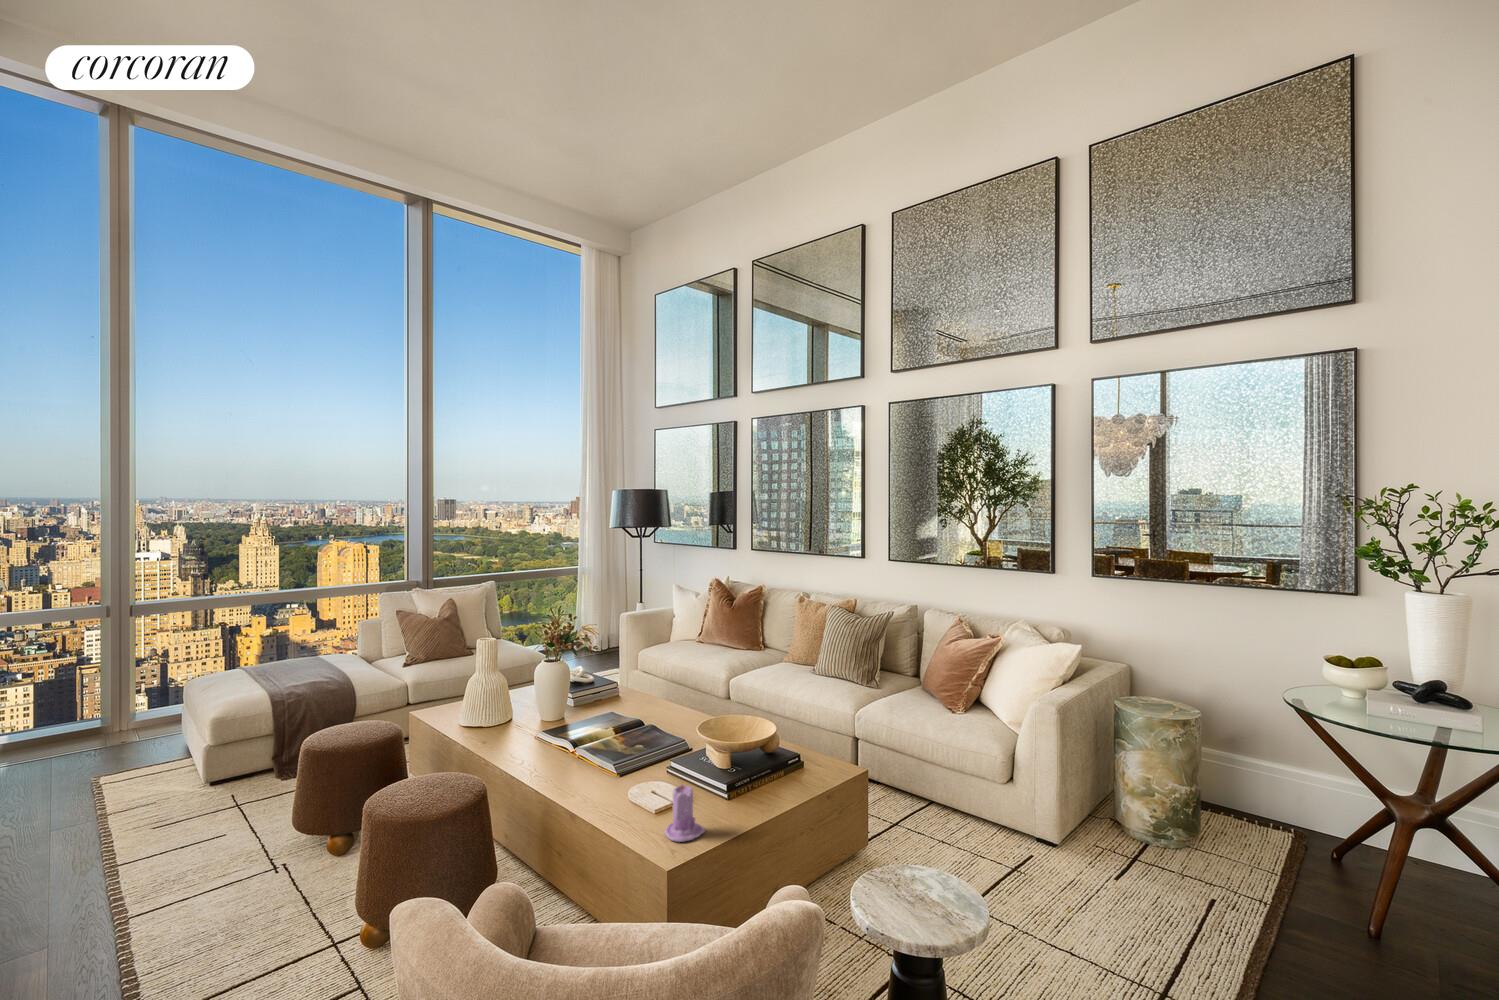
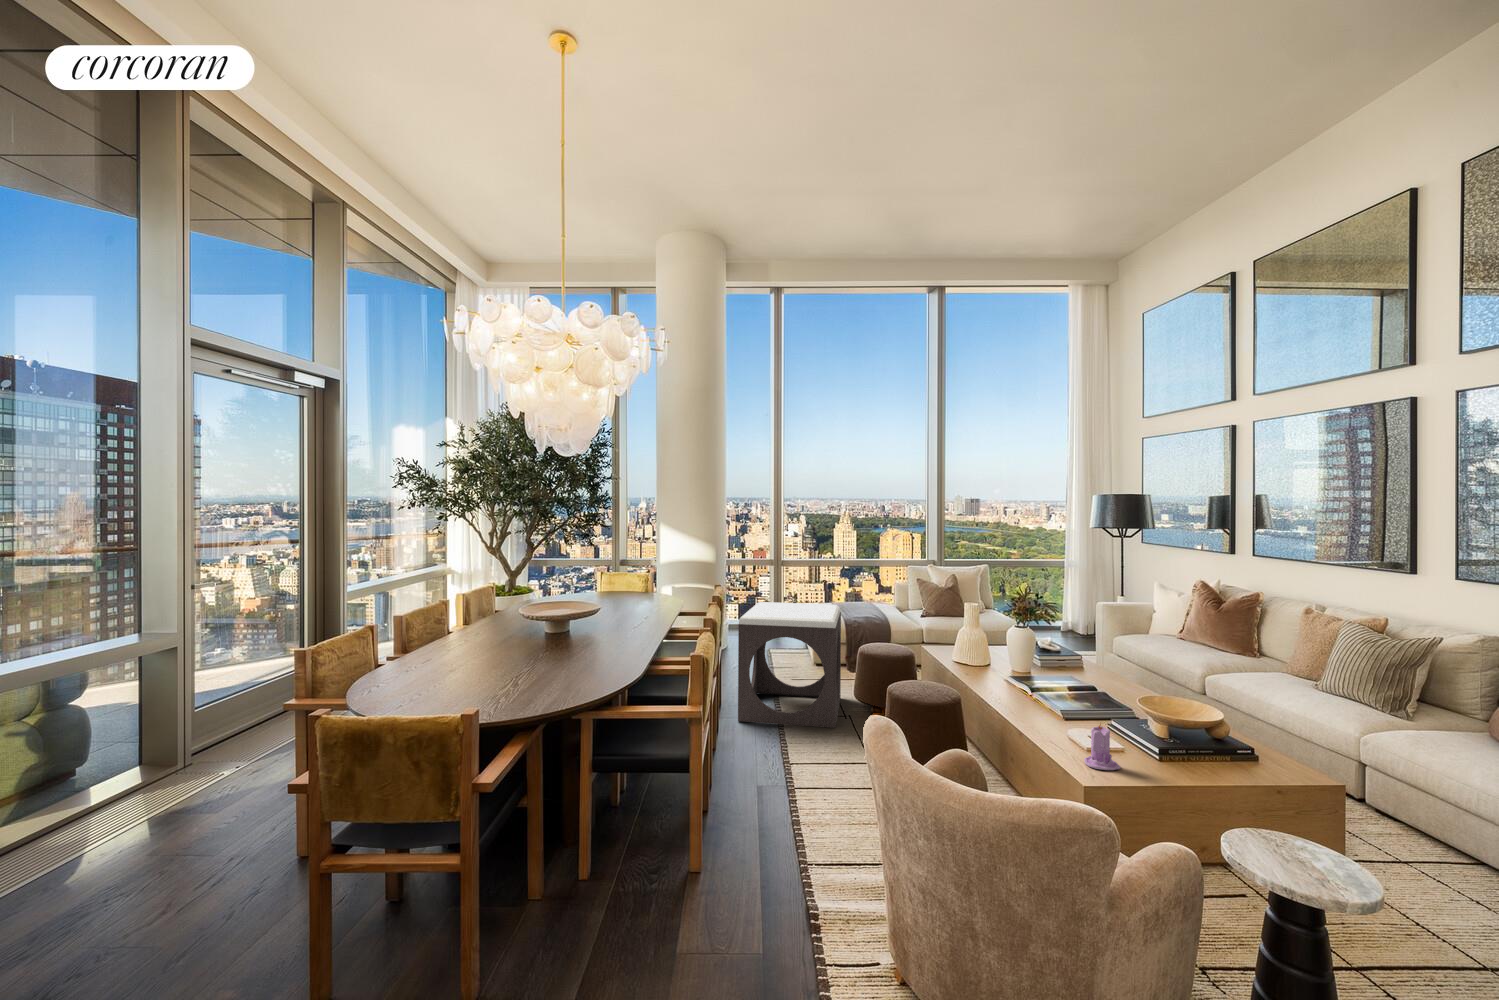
footstool: none [34,671,266,937] -> present [738,602,841,728]

